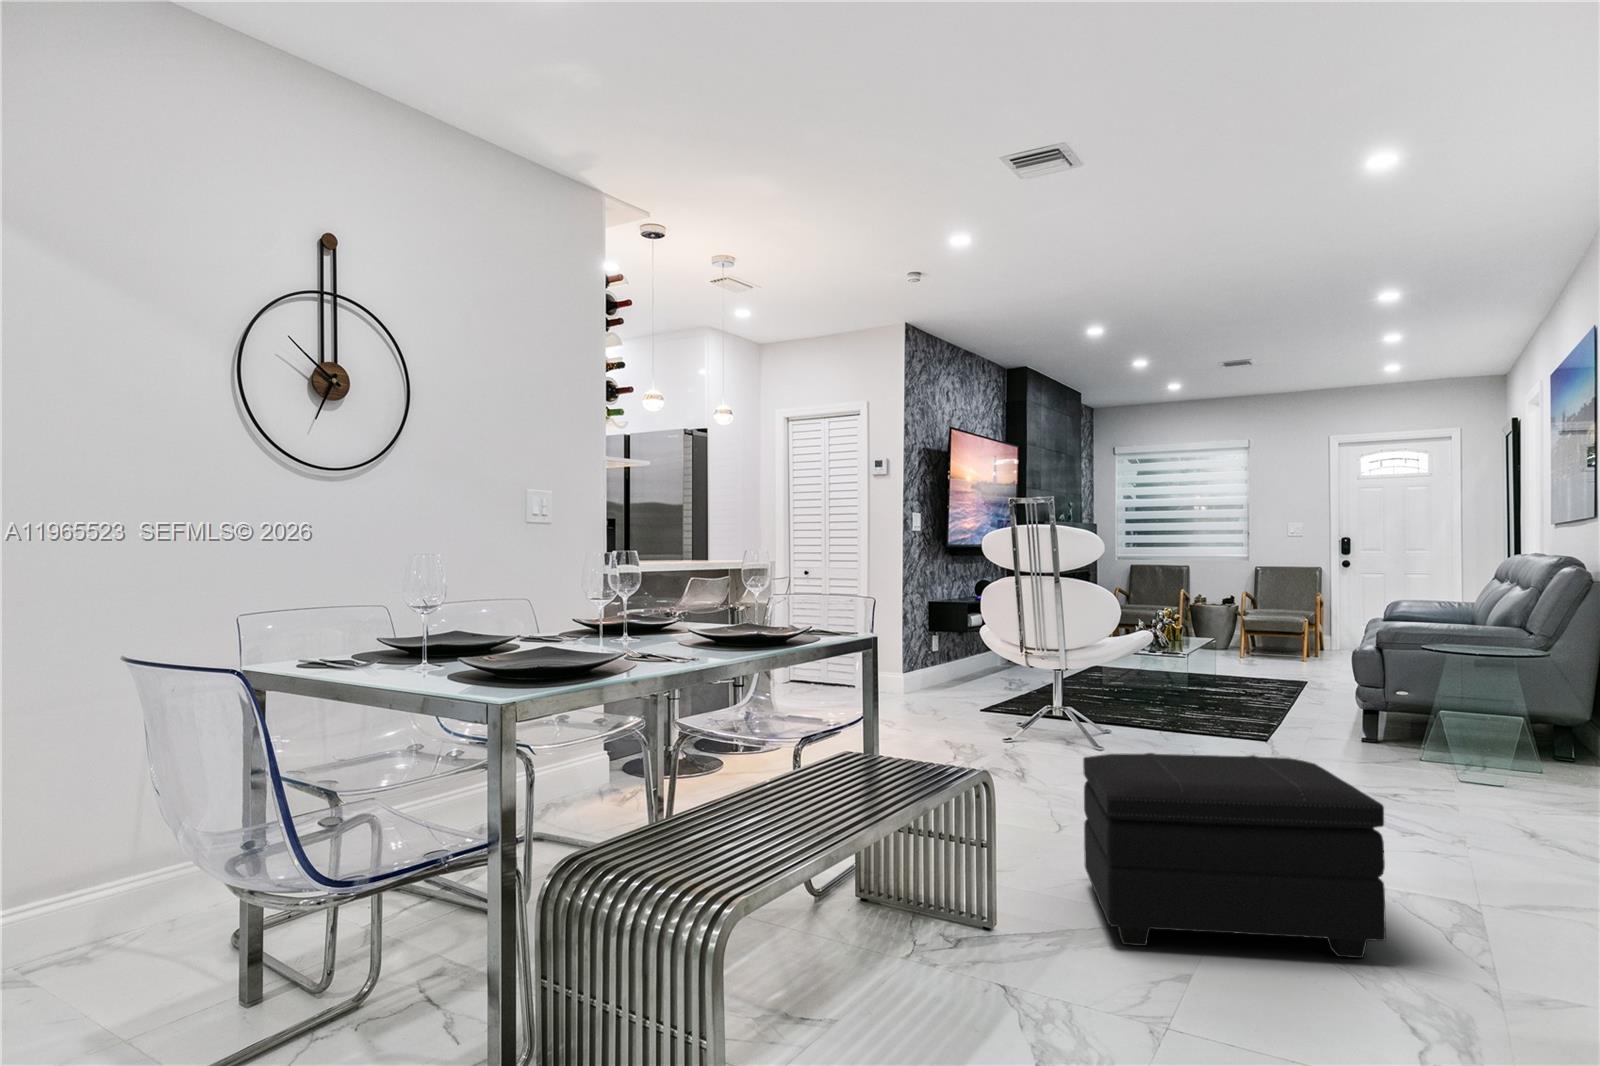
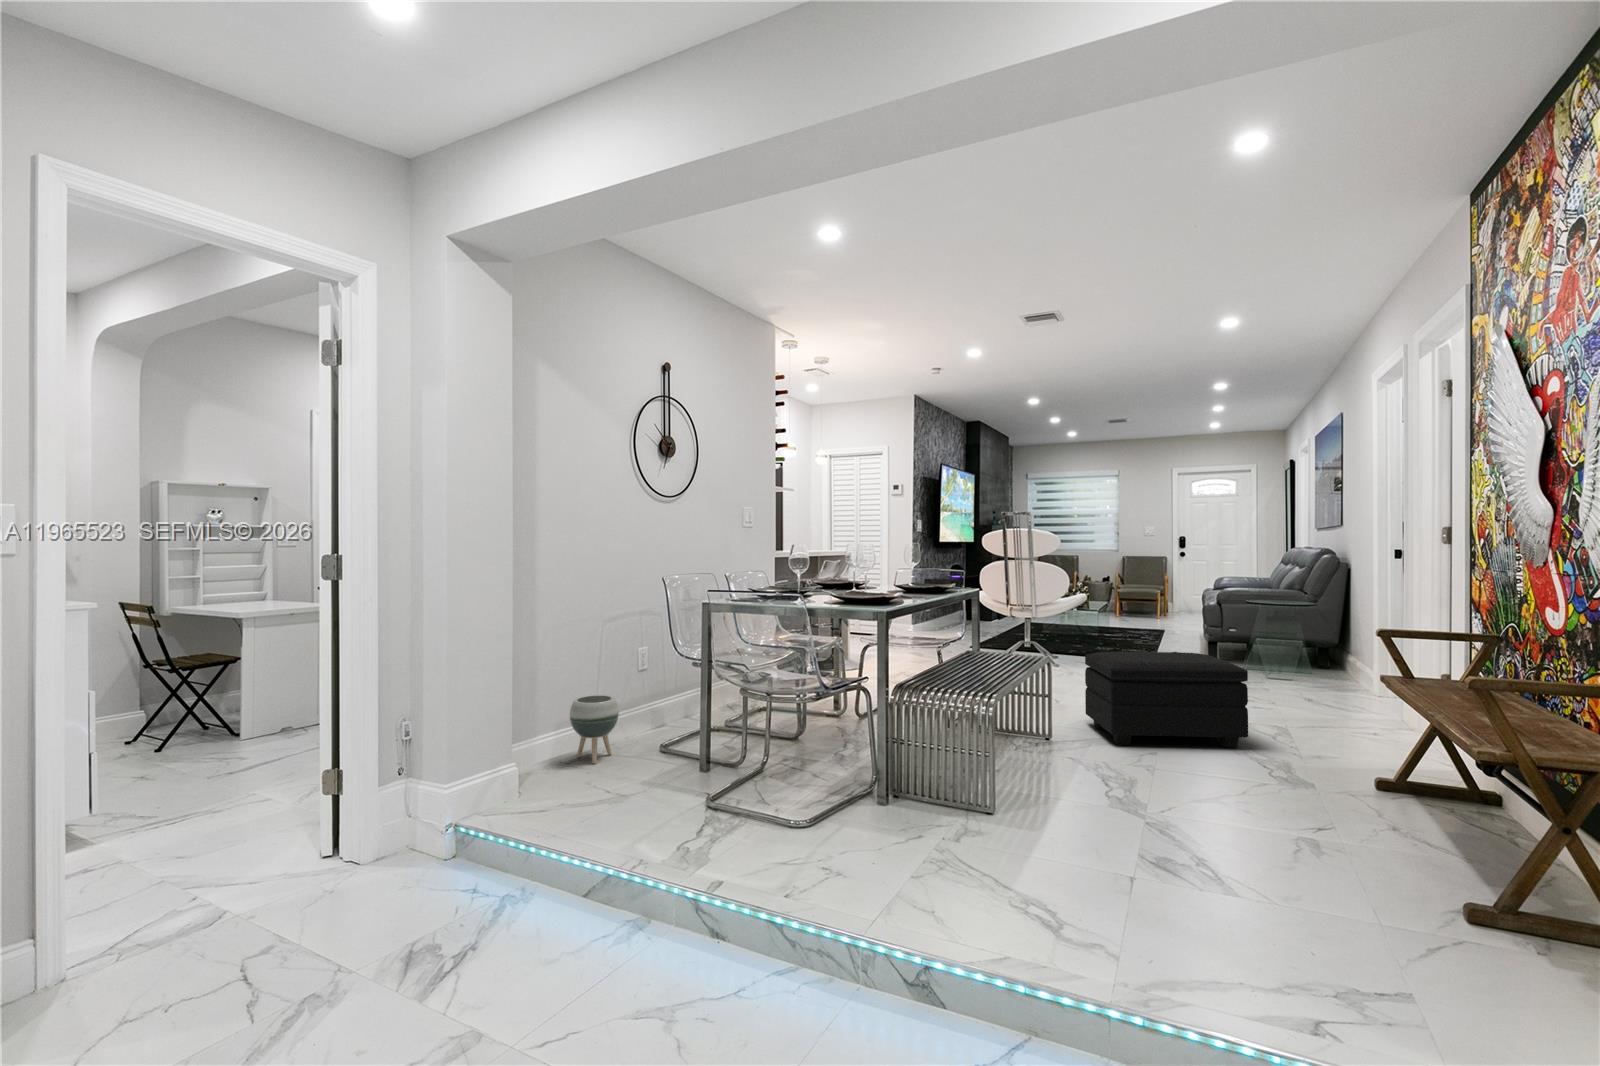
planter: none [43,835,154,973] -> present [570,695,619,763]

